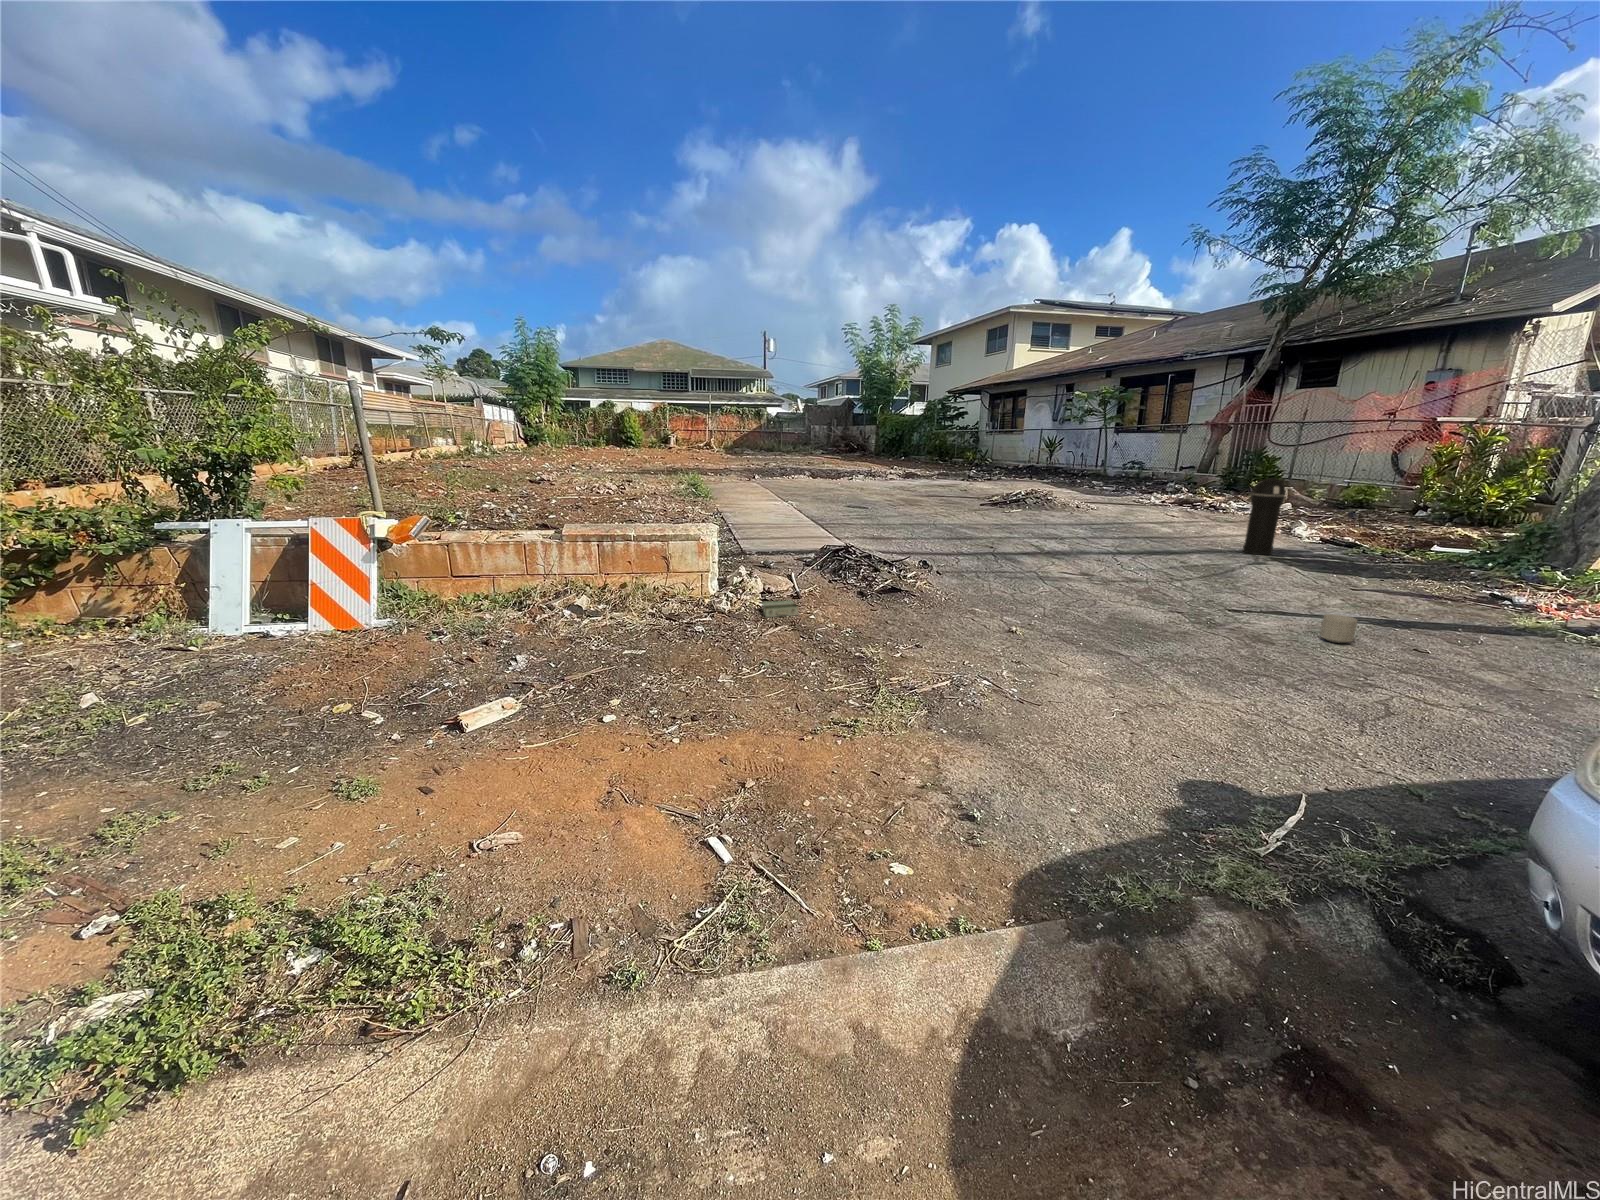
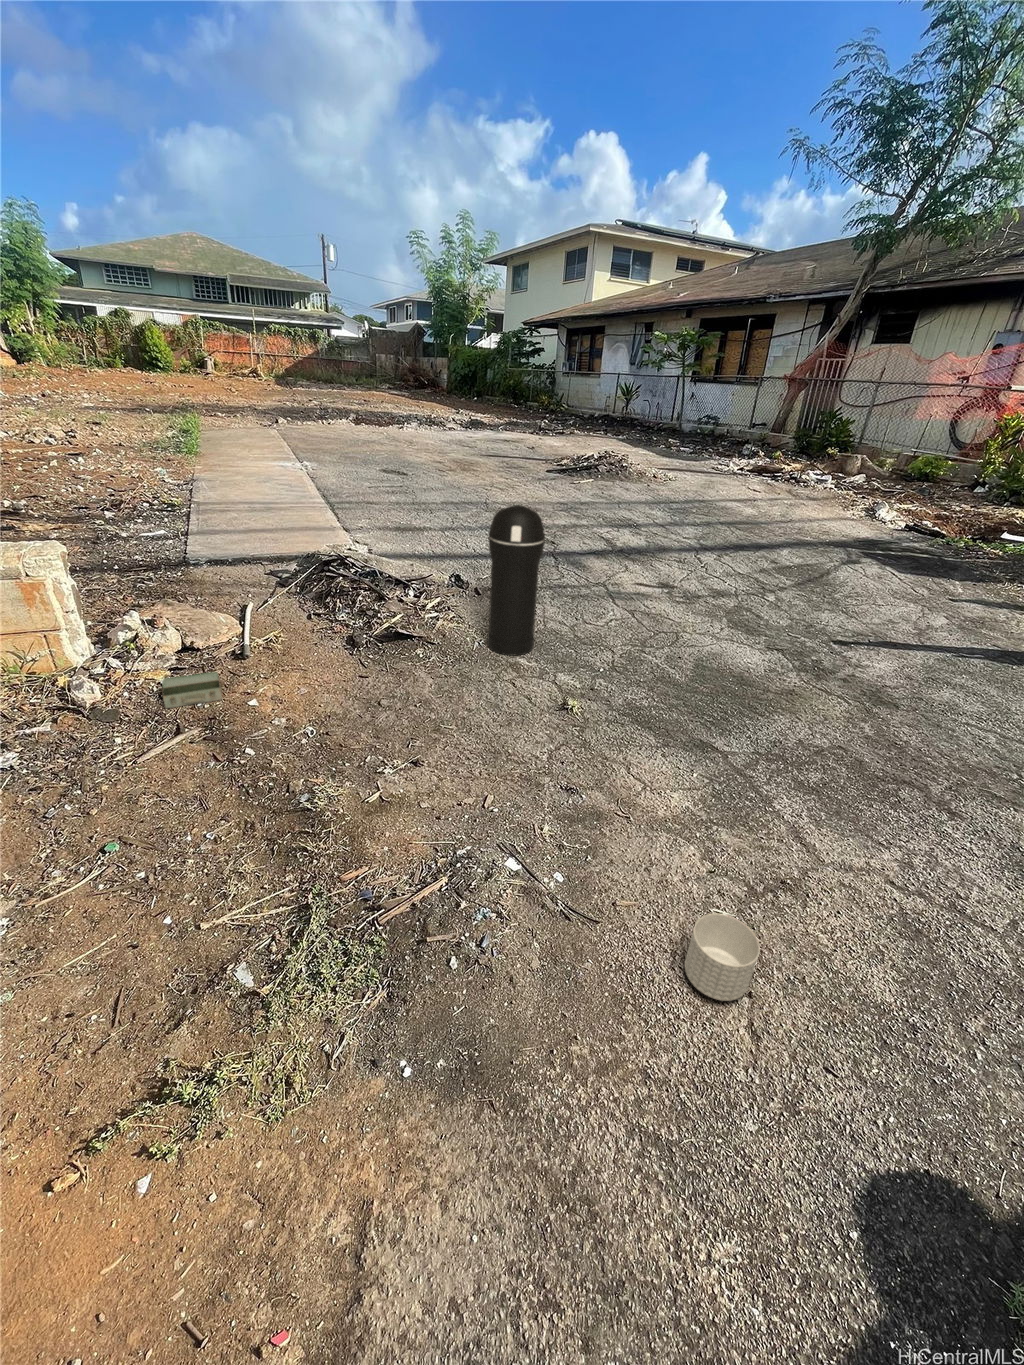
trash can: present [1243,478,1286,555] -> present [487,505,545,656]
planter: present [1320,614,1357,643] -> present [685,913,760,1001]

